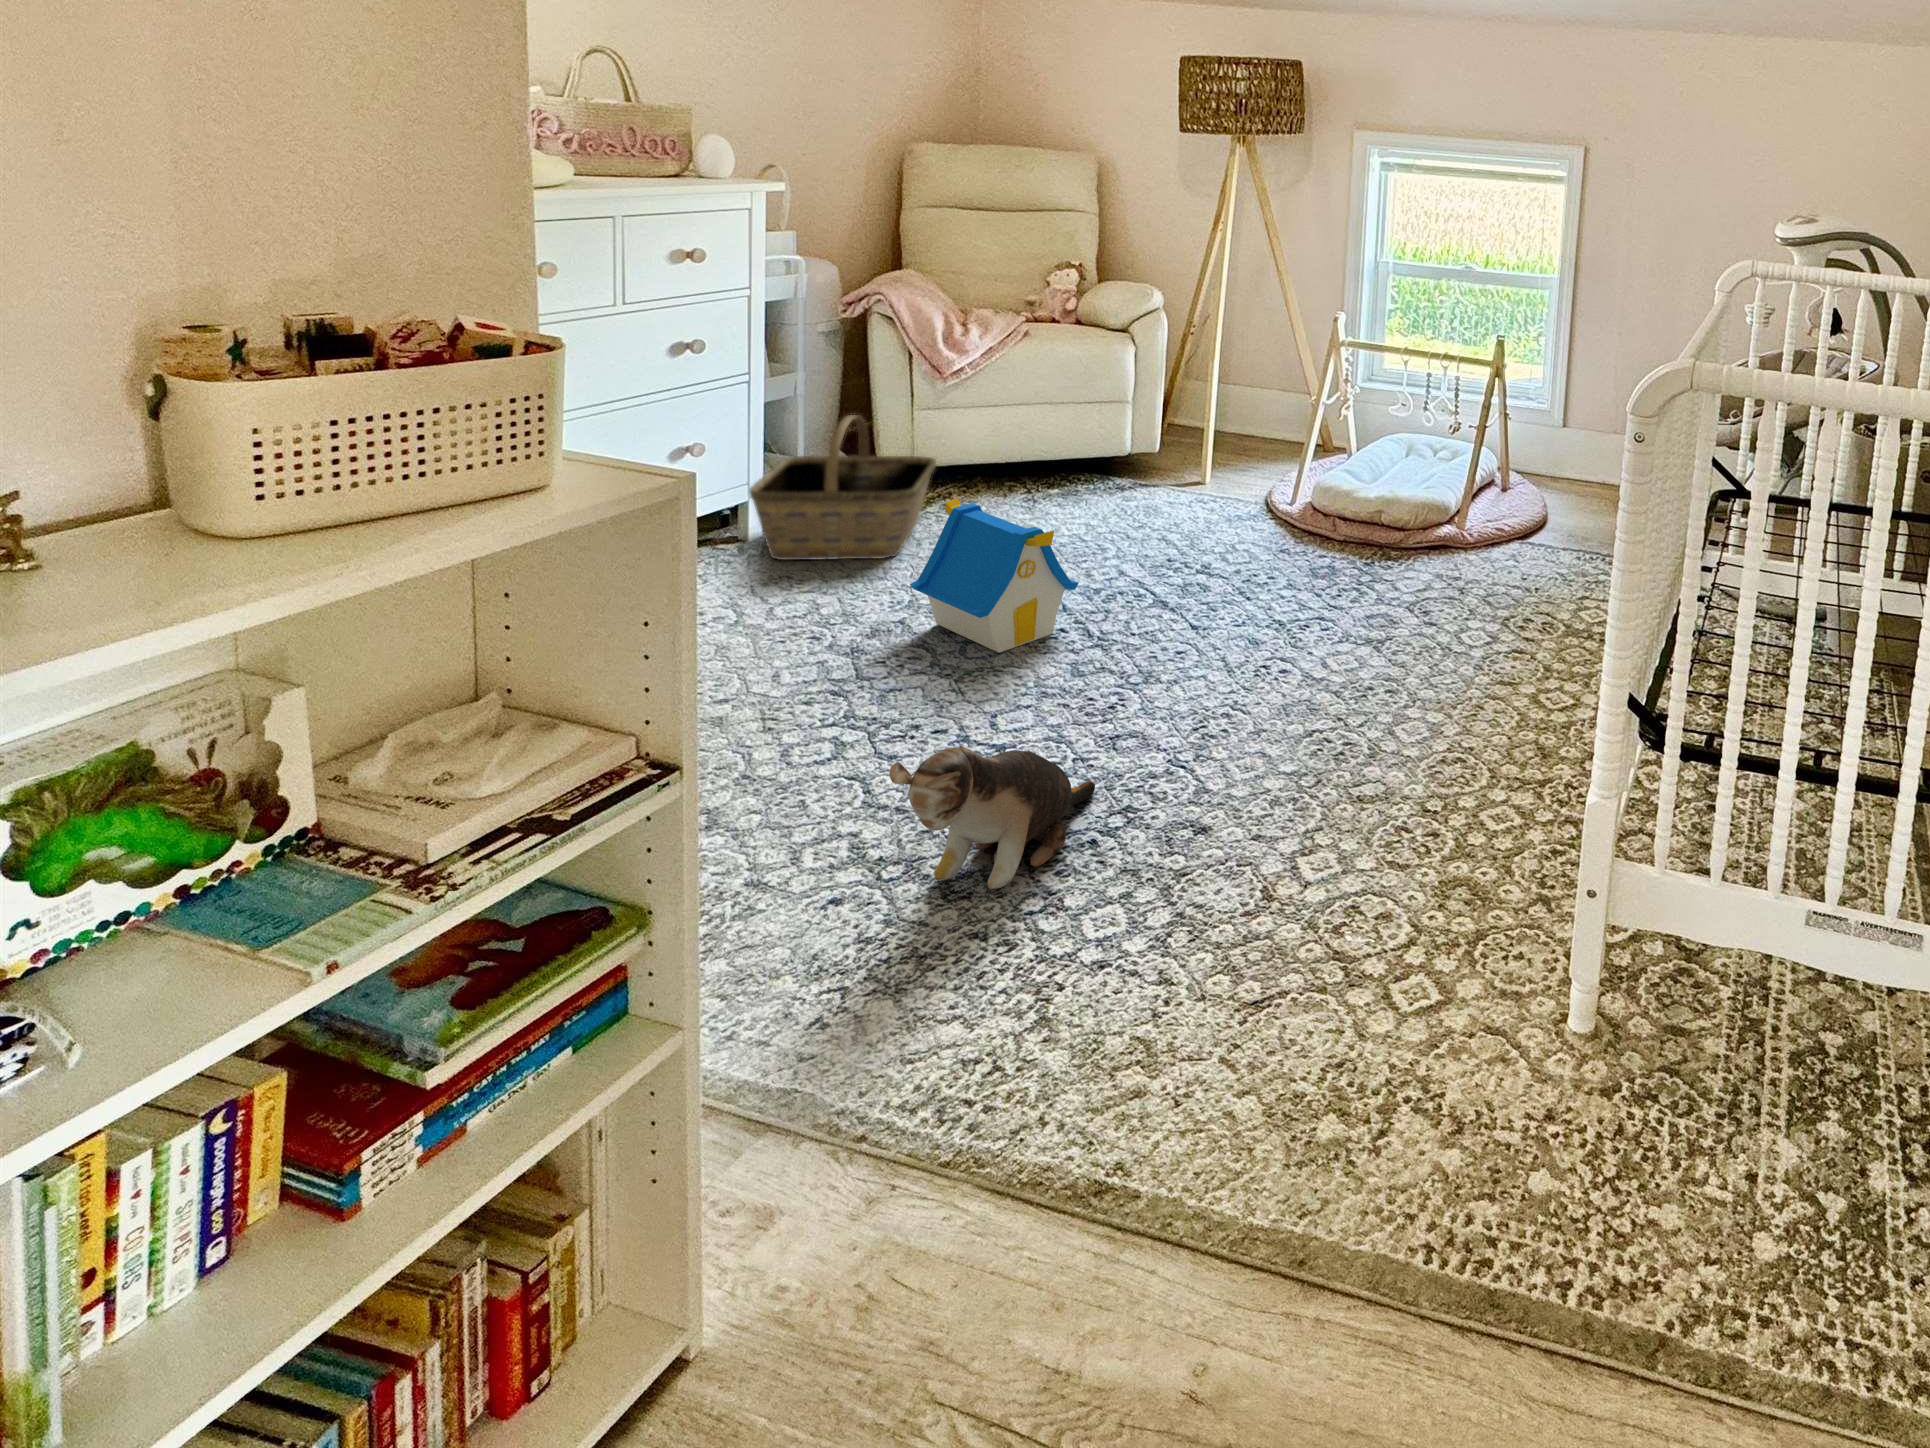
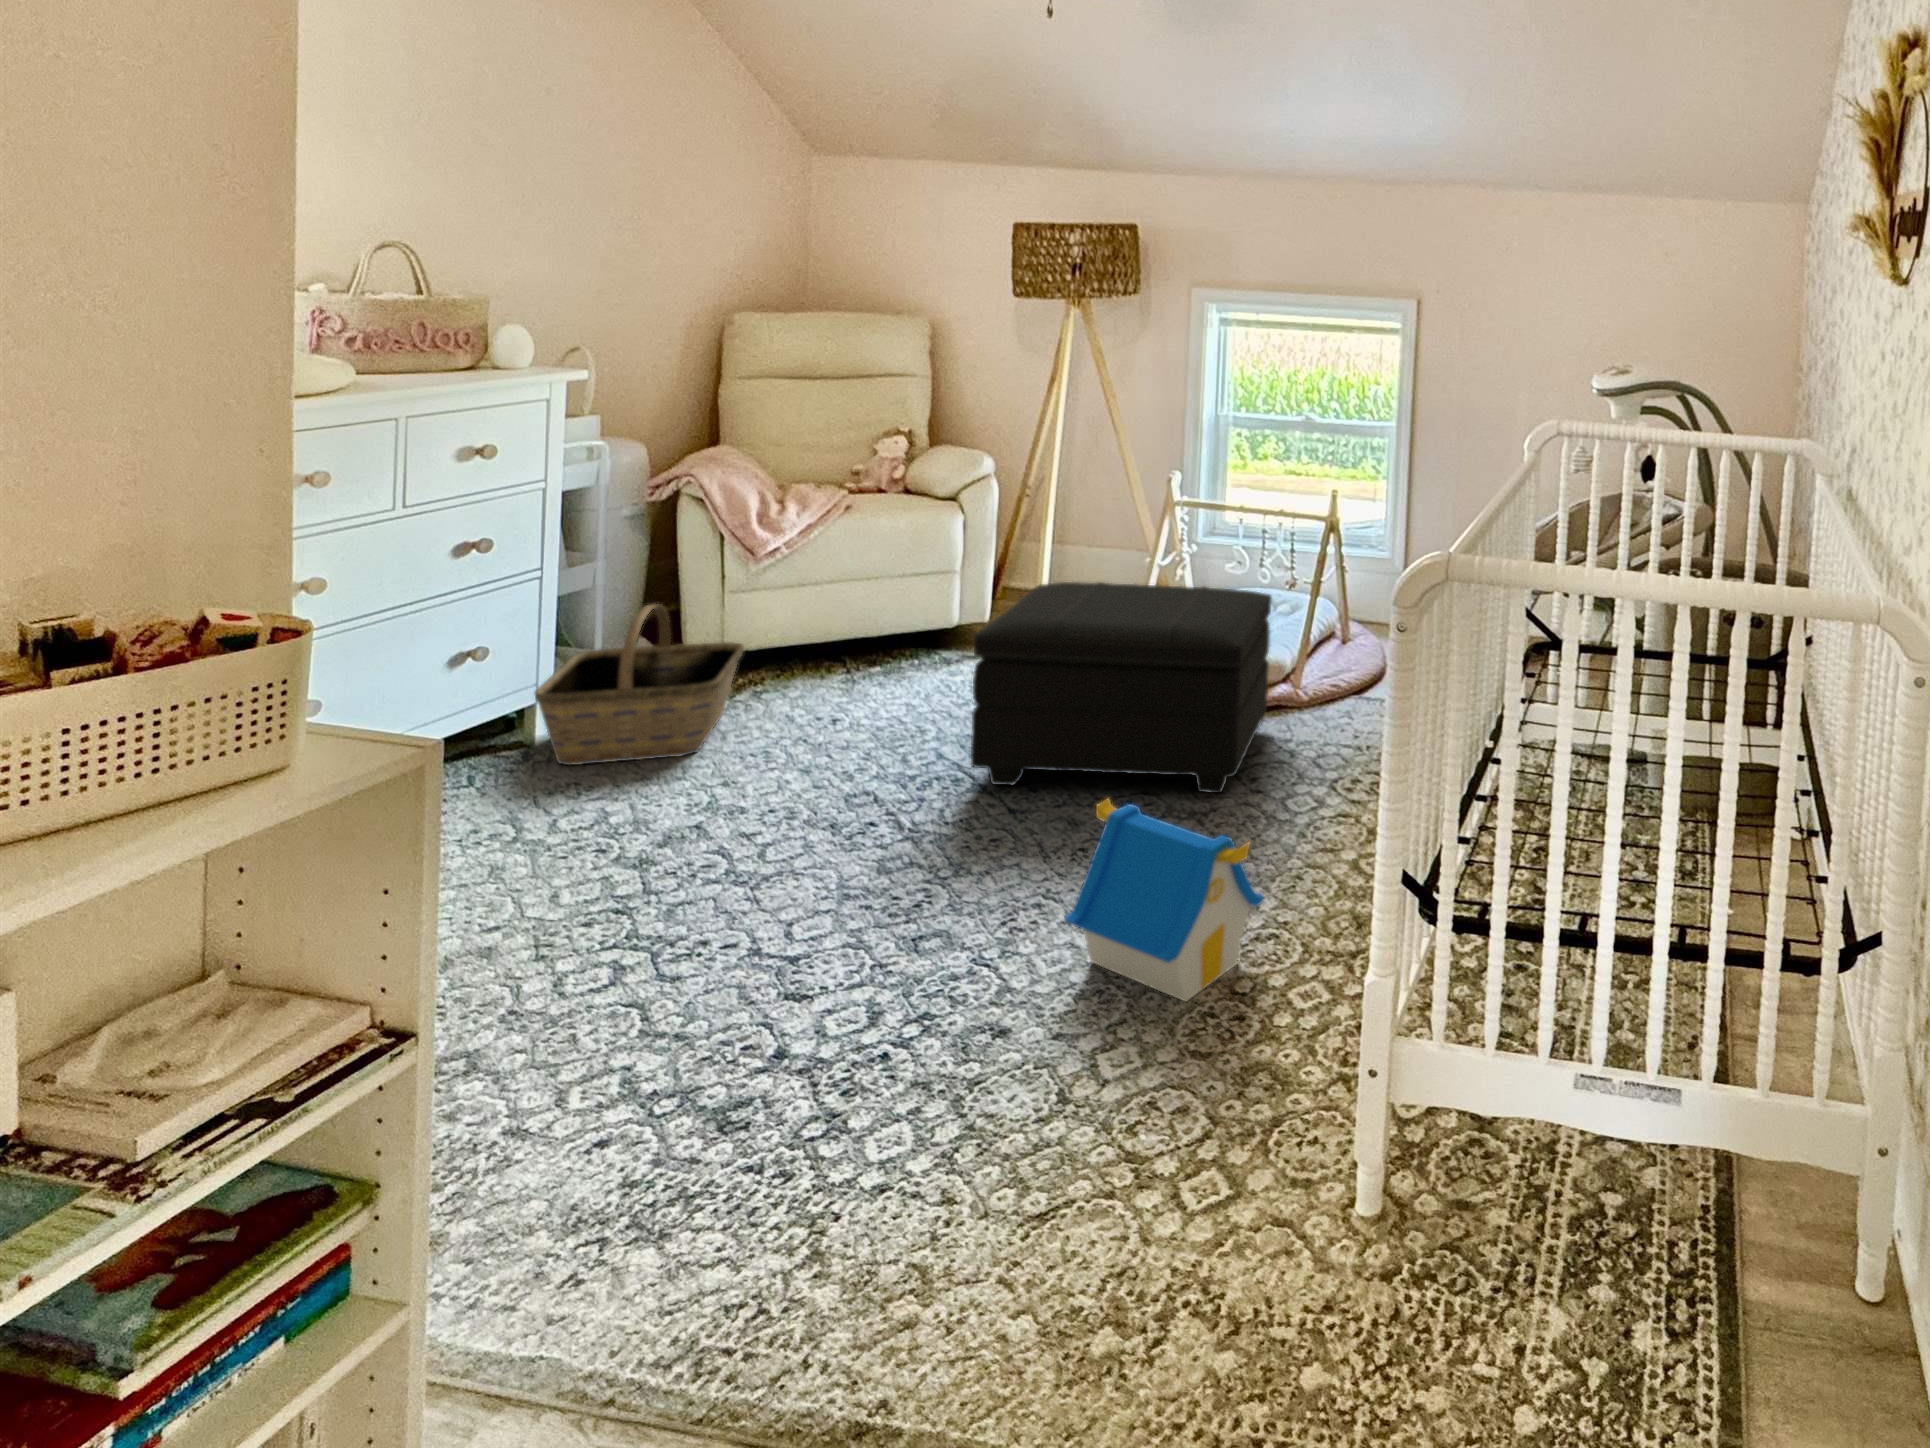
footstool: none [1154,414,1441,624] -> present [971,582,1271,793]
toy house: present [910,498,1079,653] -> present [1065,799,1264,1001]
plush toy: present [889,746,1095,889] -> none [660,966,891,1117]

